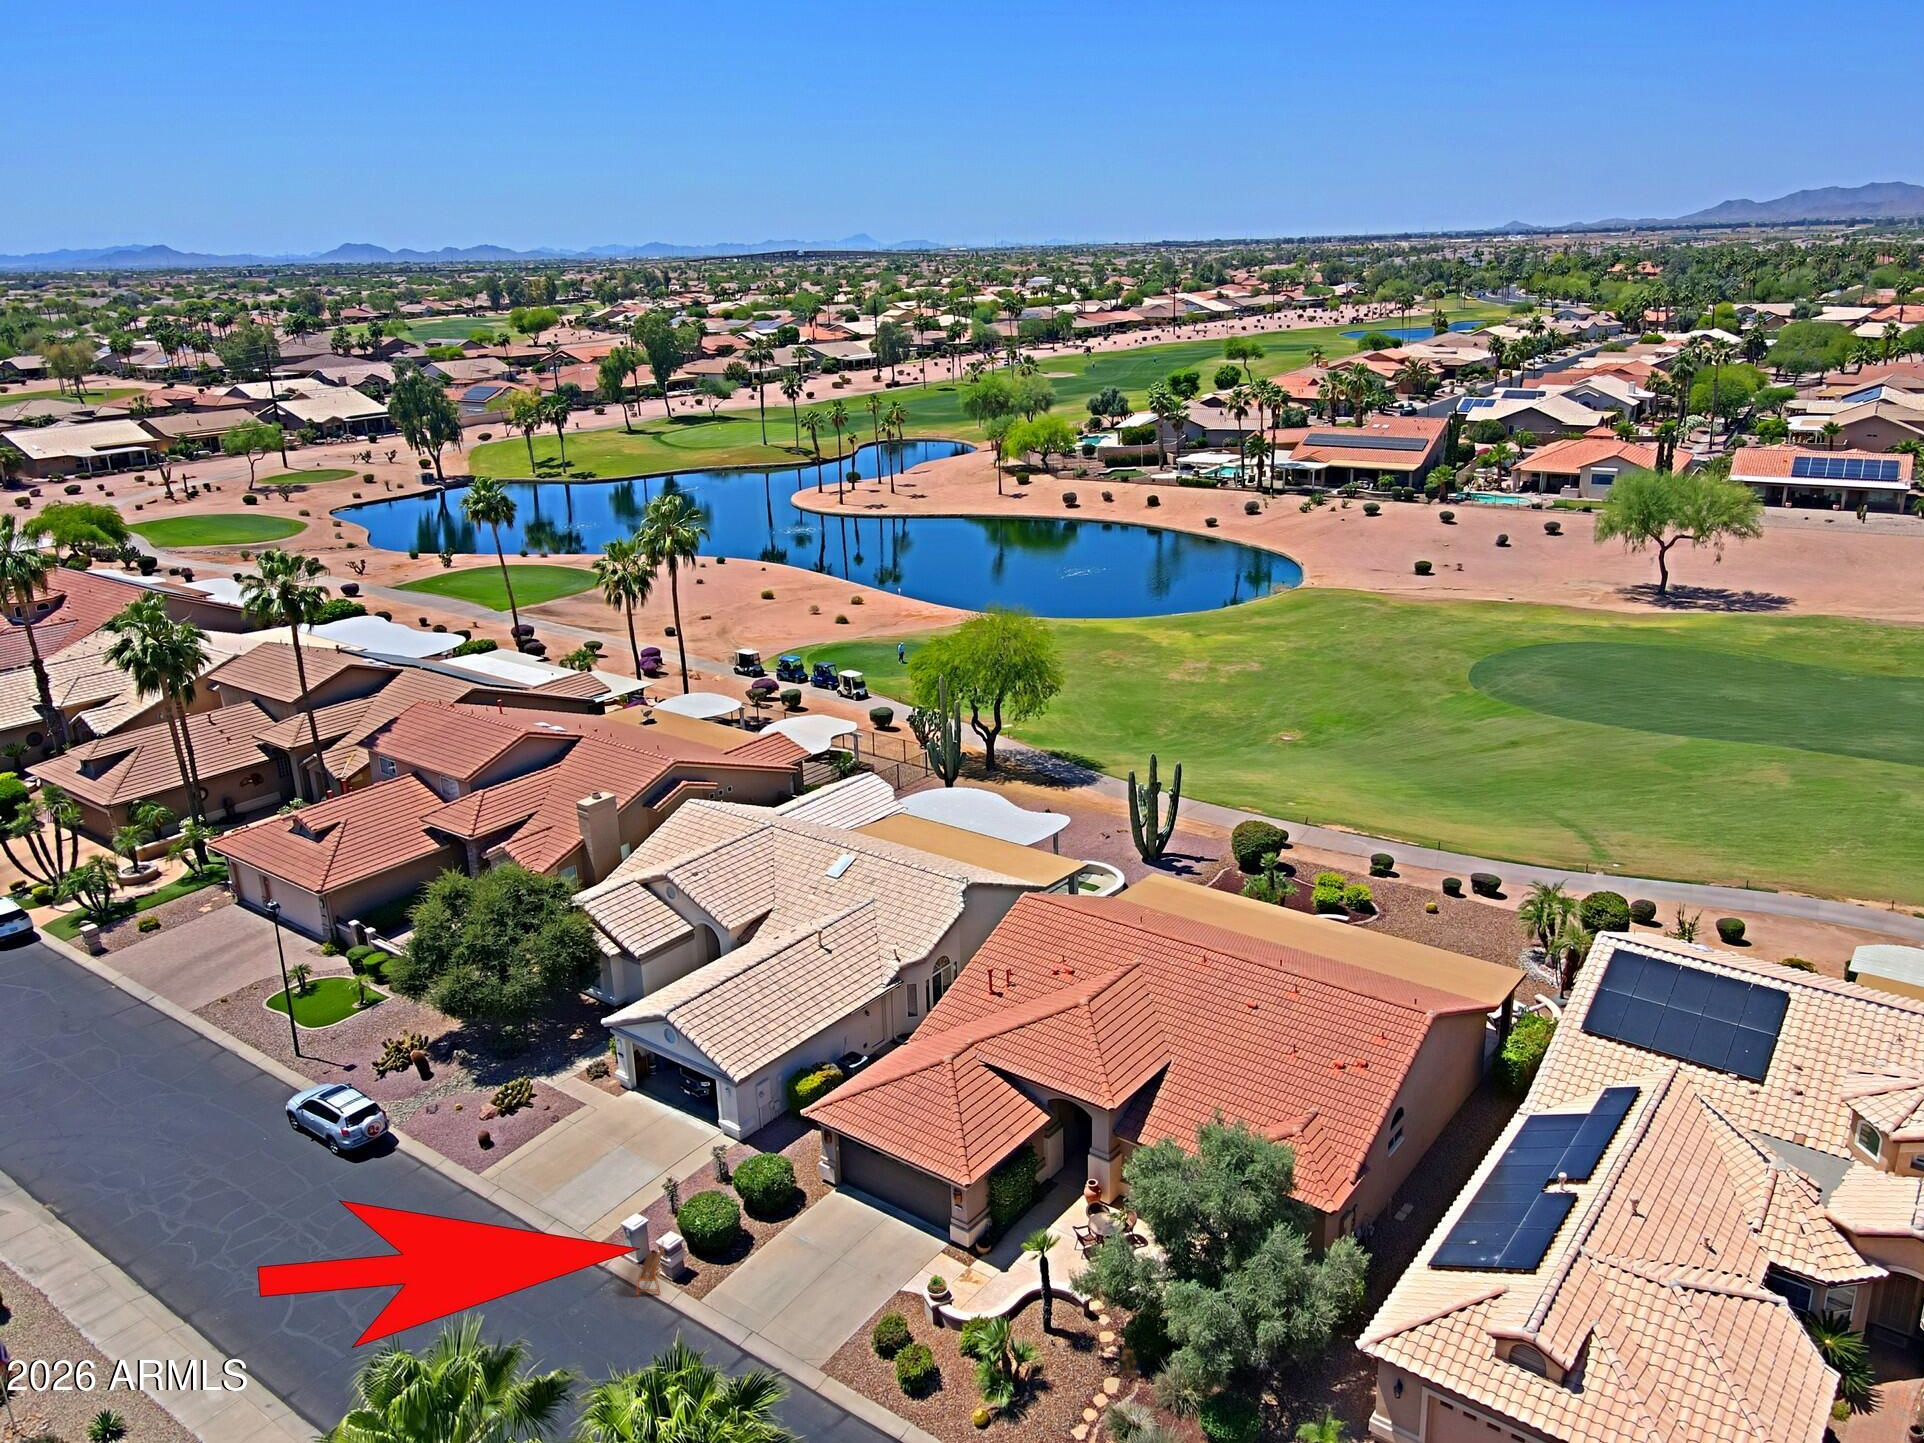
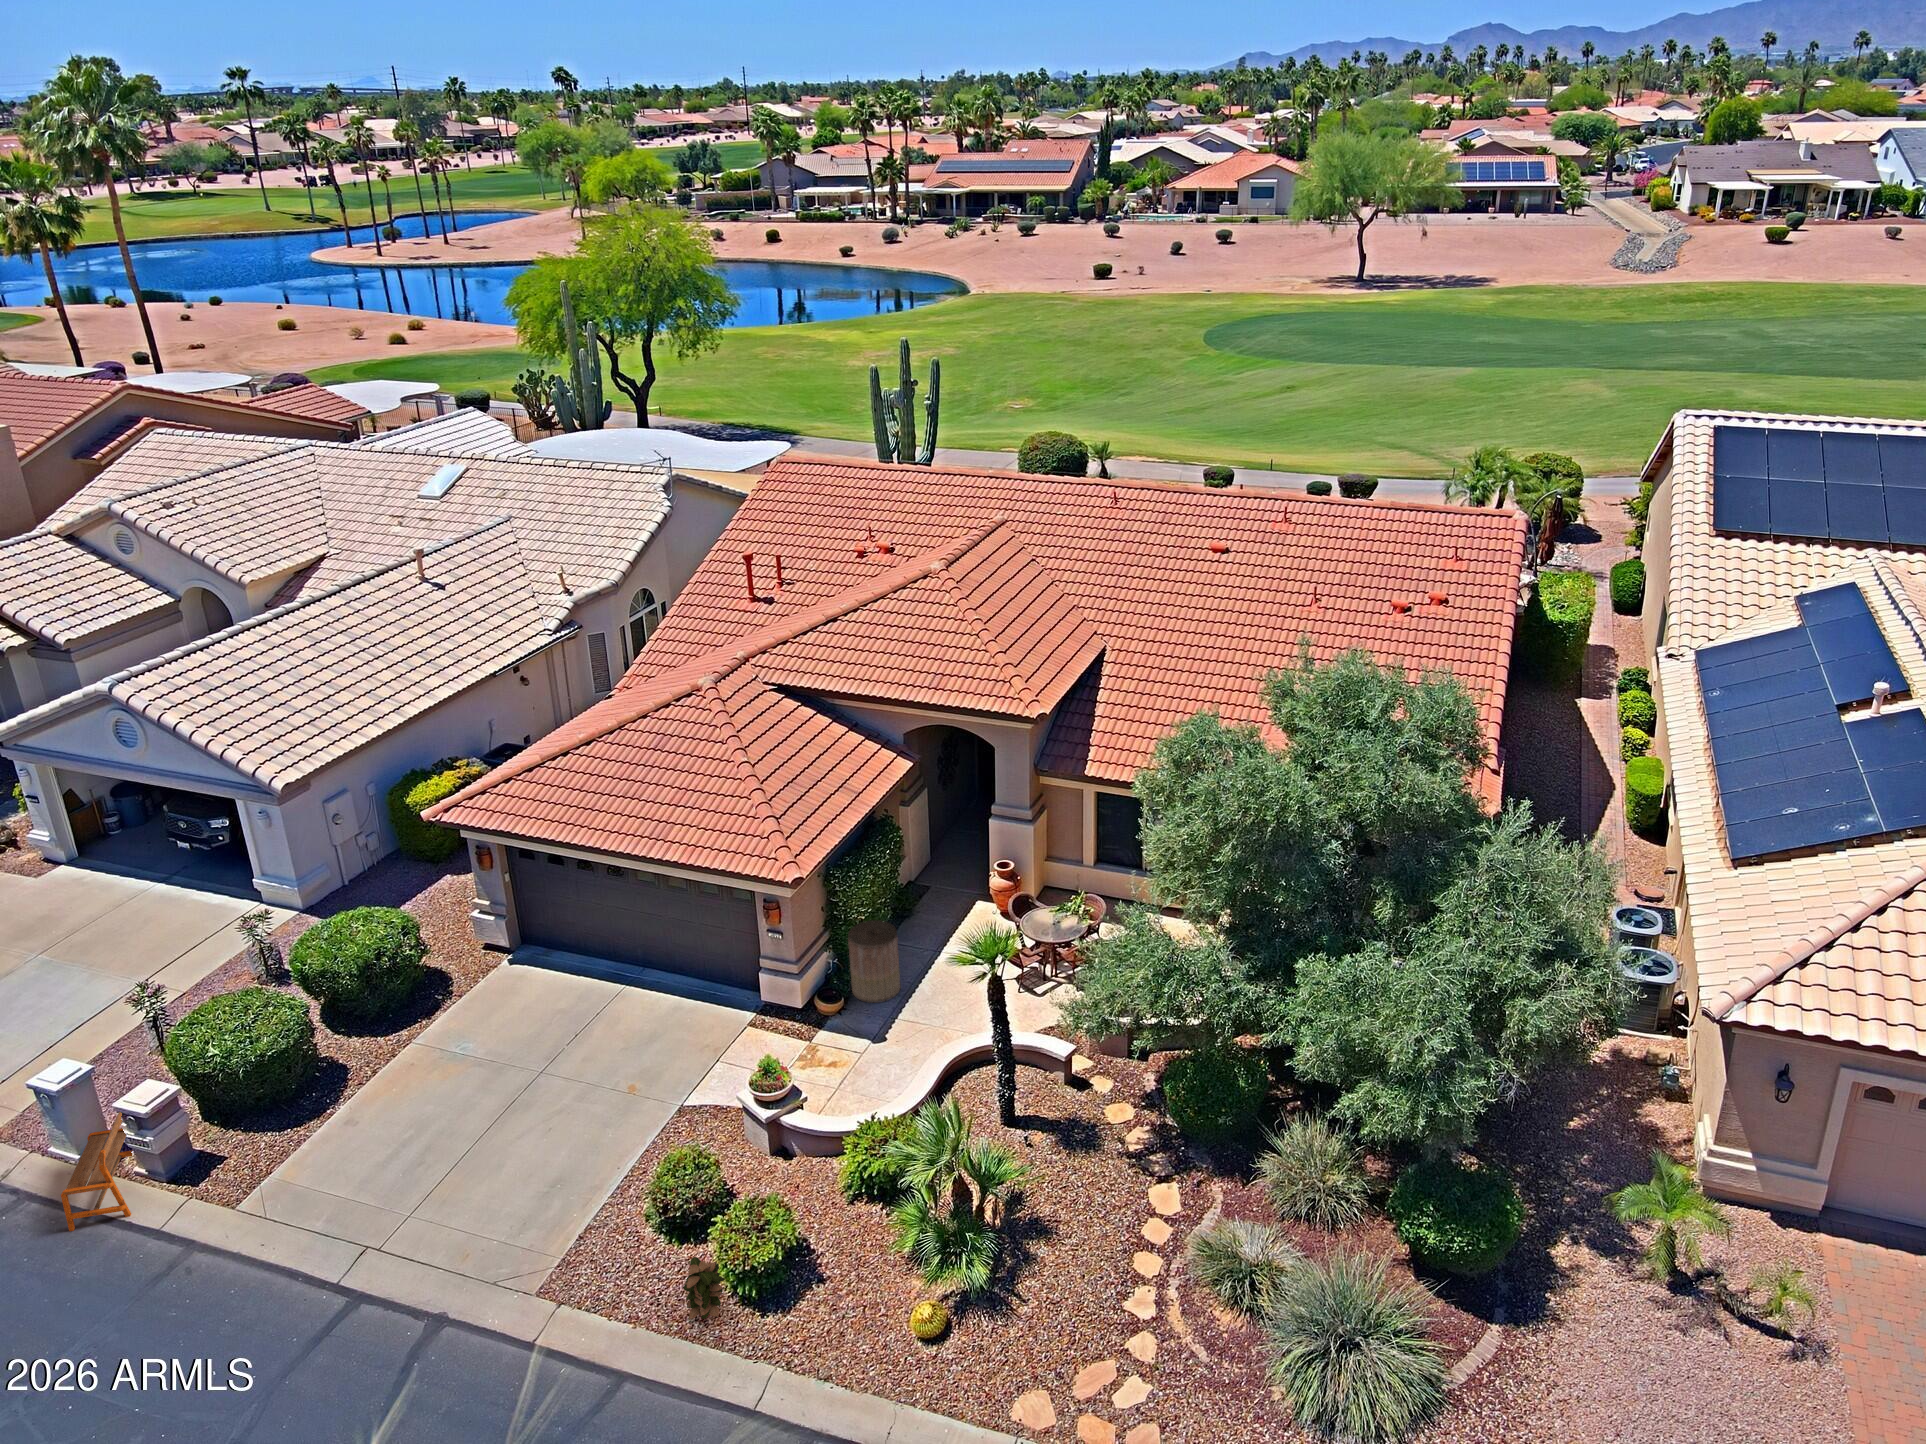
trash can: none [997,1207,1024,1253] -> present [848,920,900,1003]
decorative plant: present [1120,1347,1137,1375] -> present [683,1257,725,1320]

